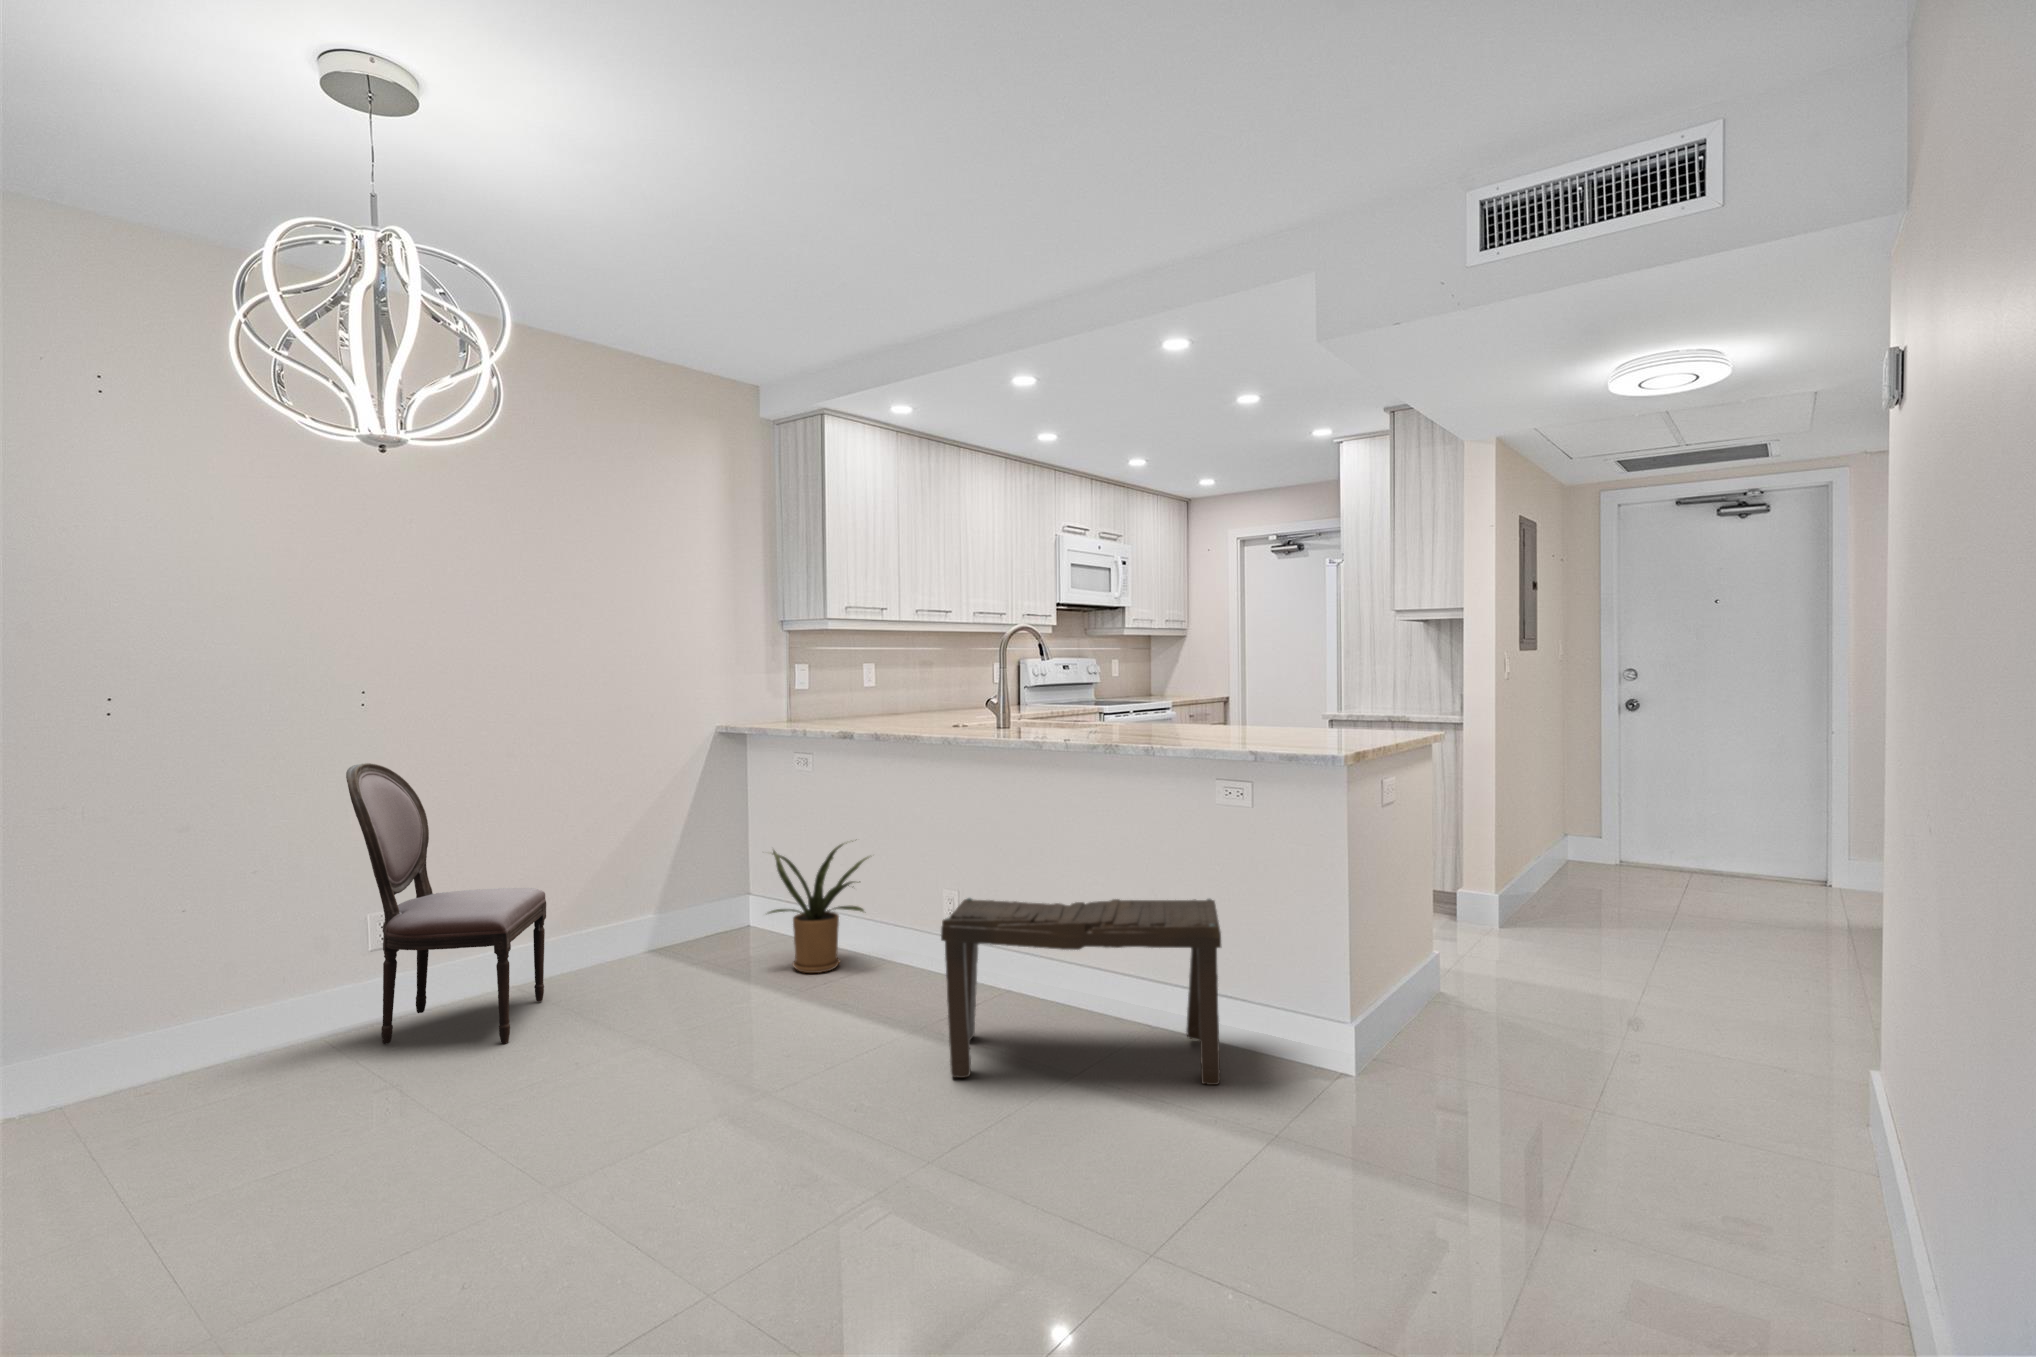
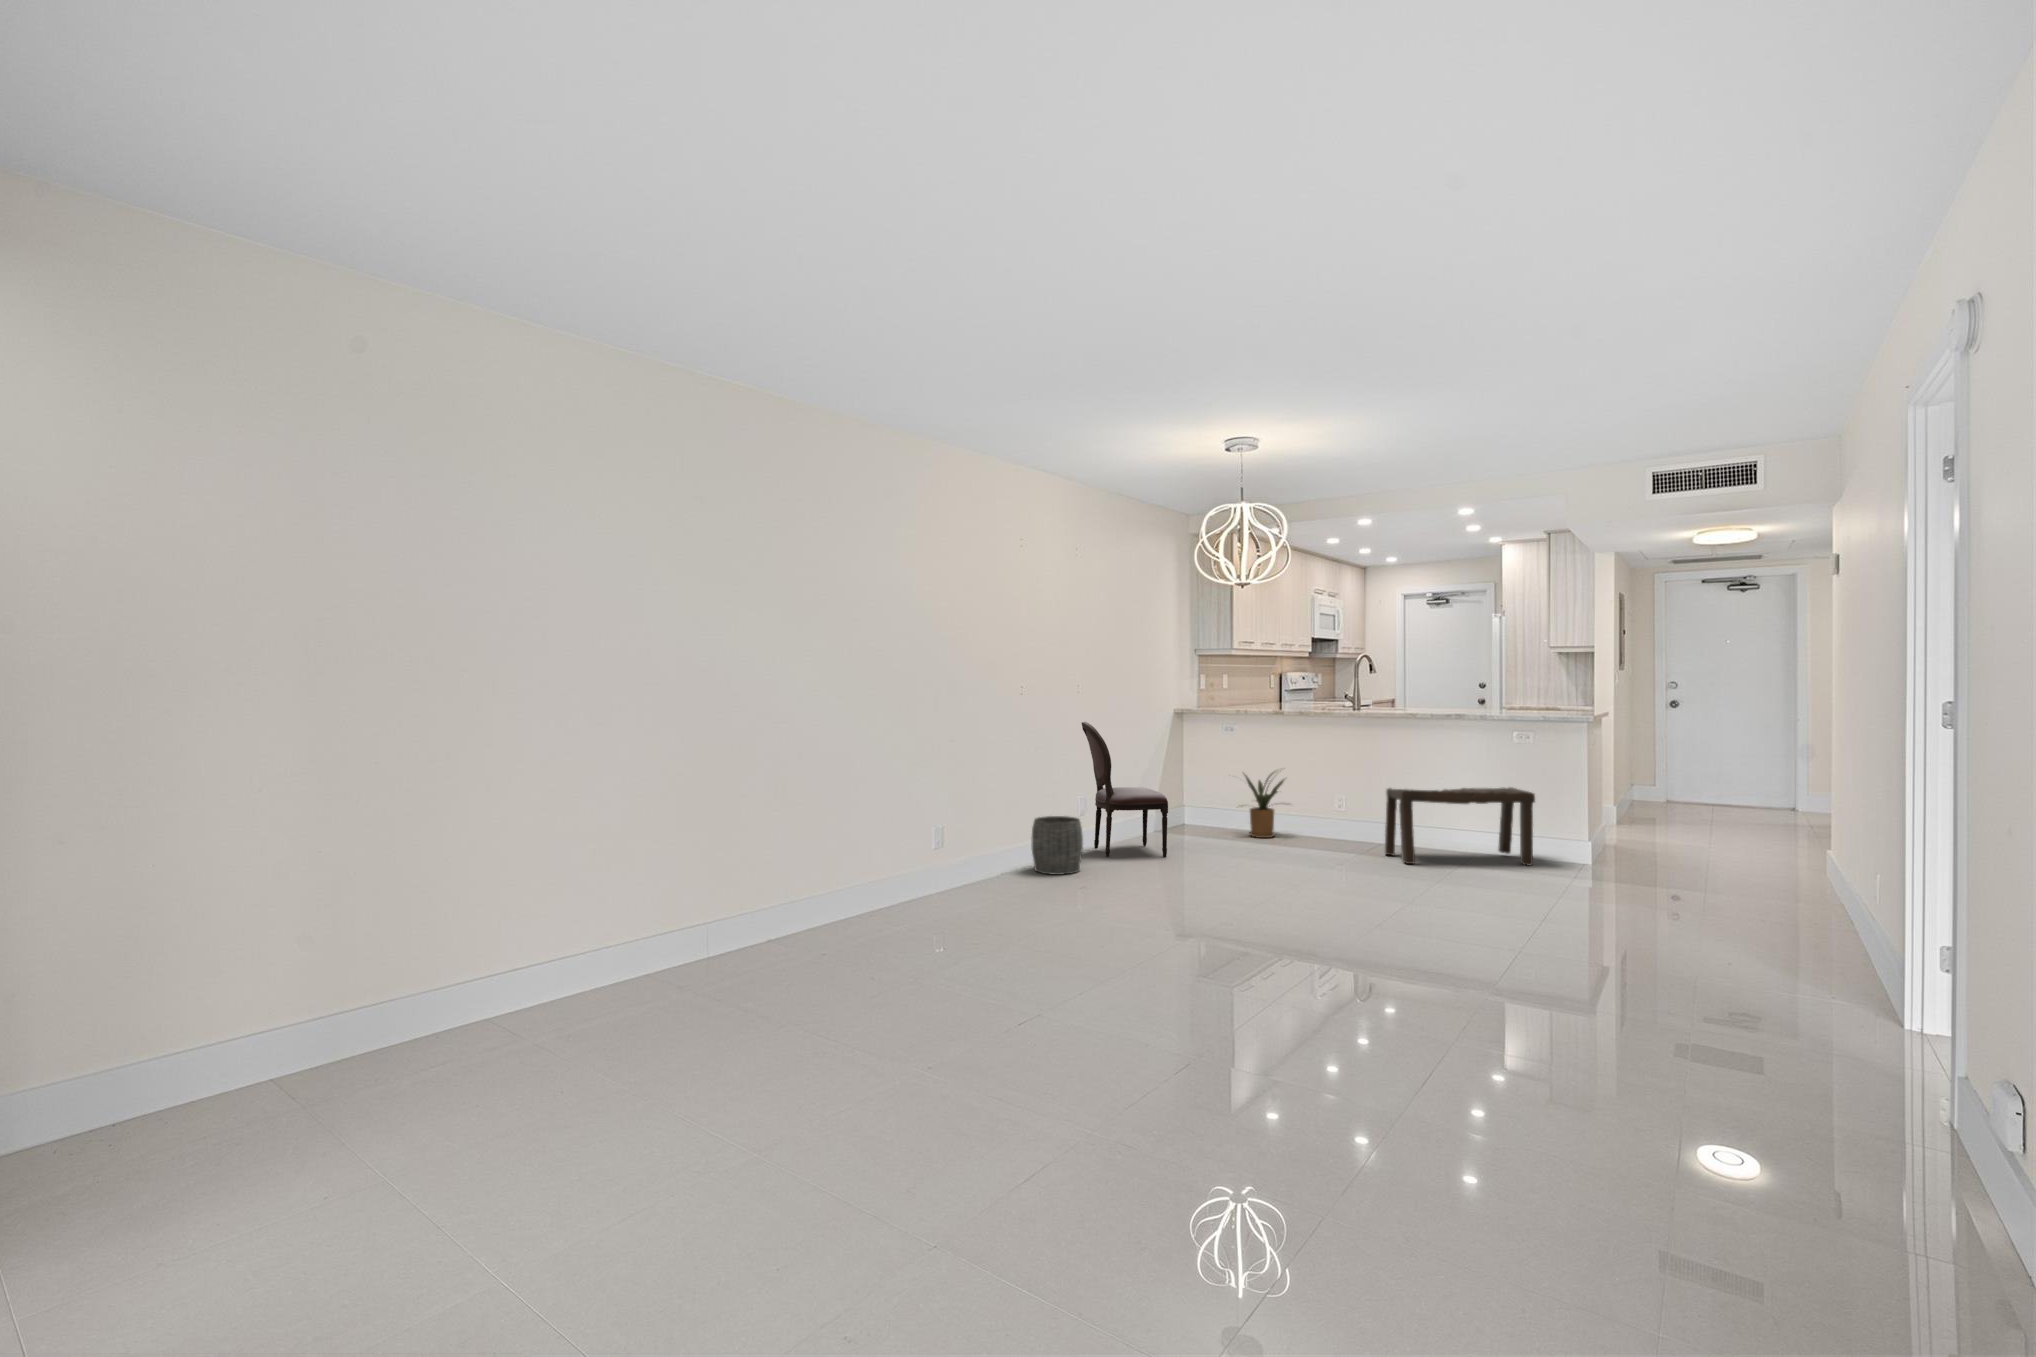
woven basket: none [97,973,244,1121] -> present [1032,816,1083,875]

